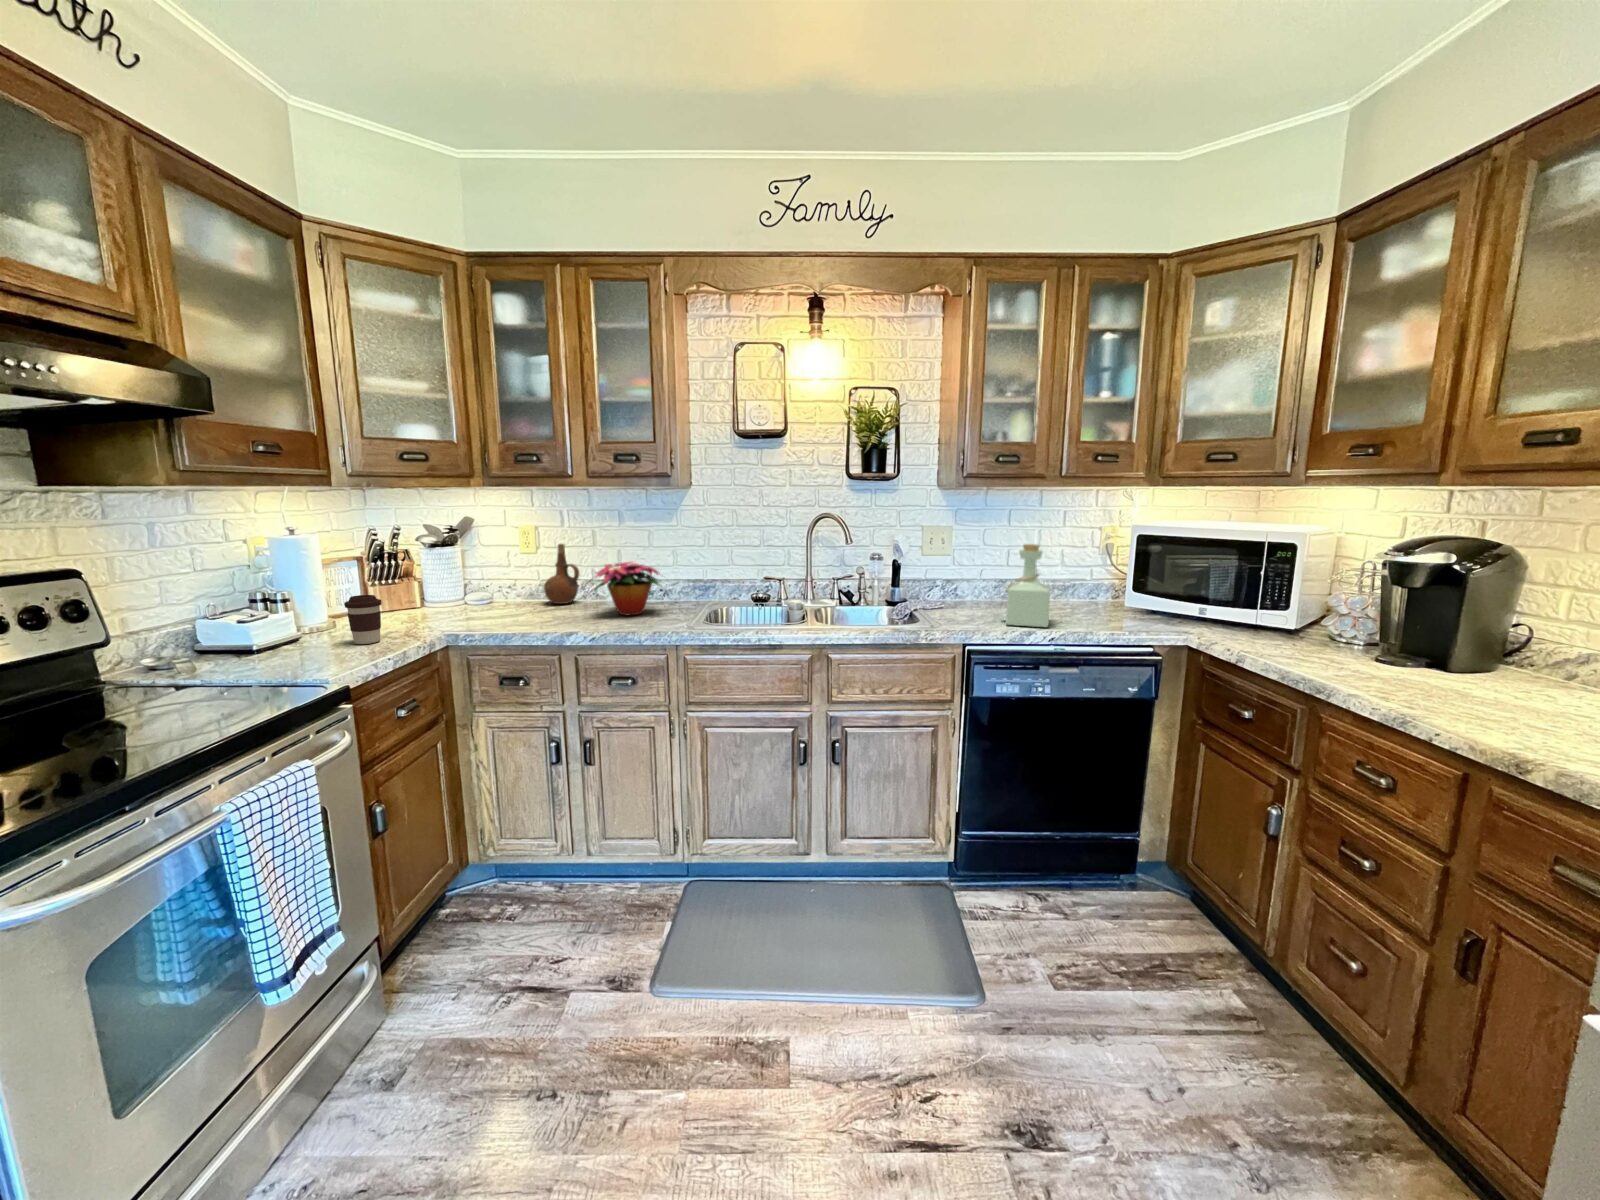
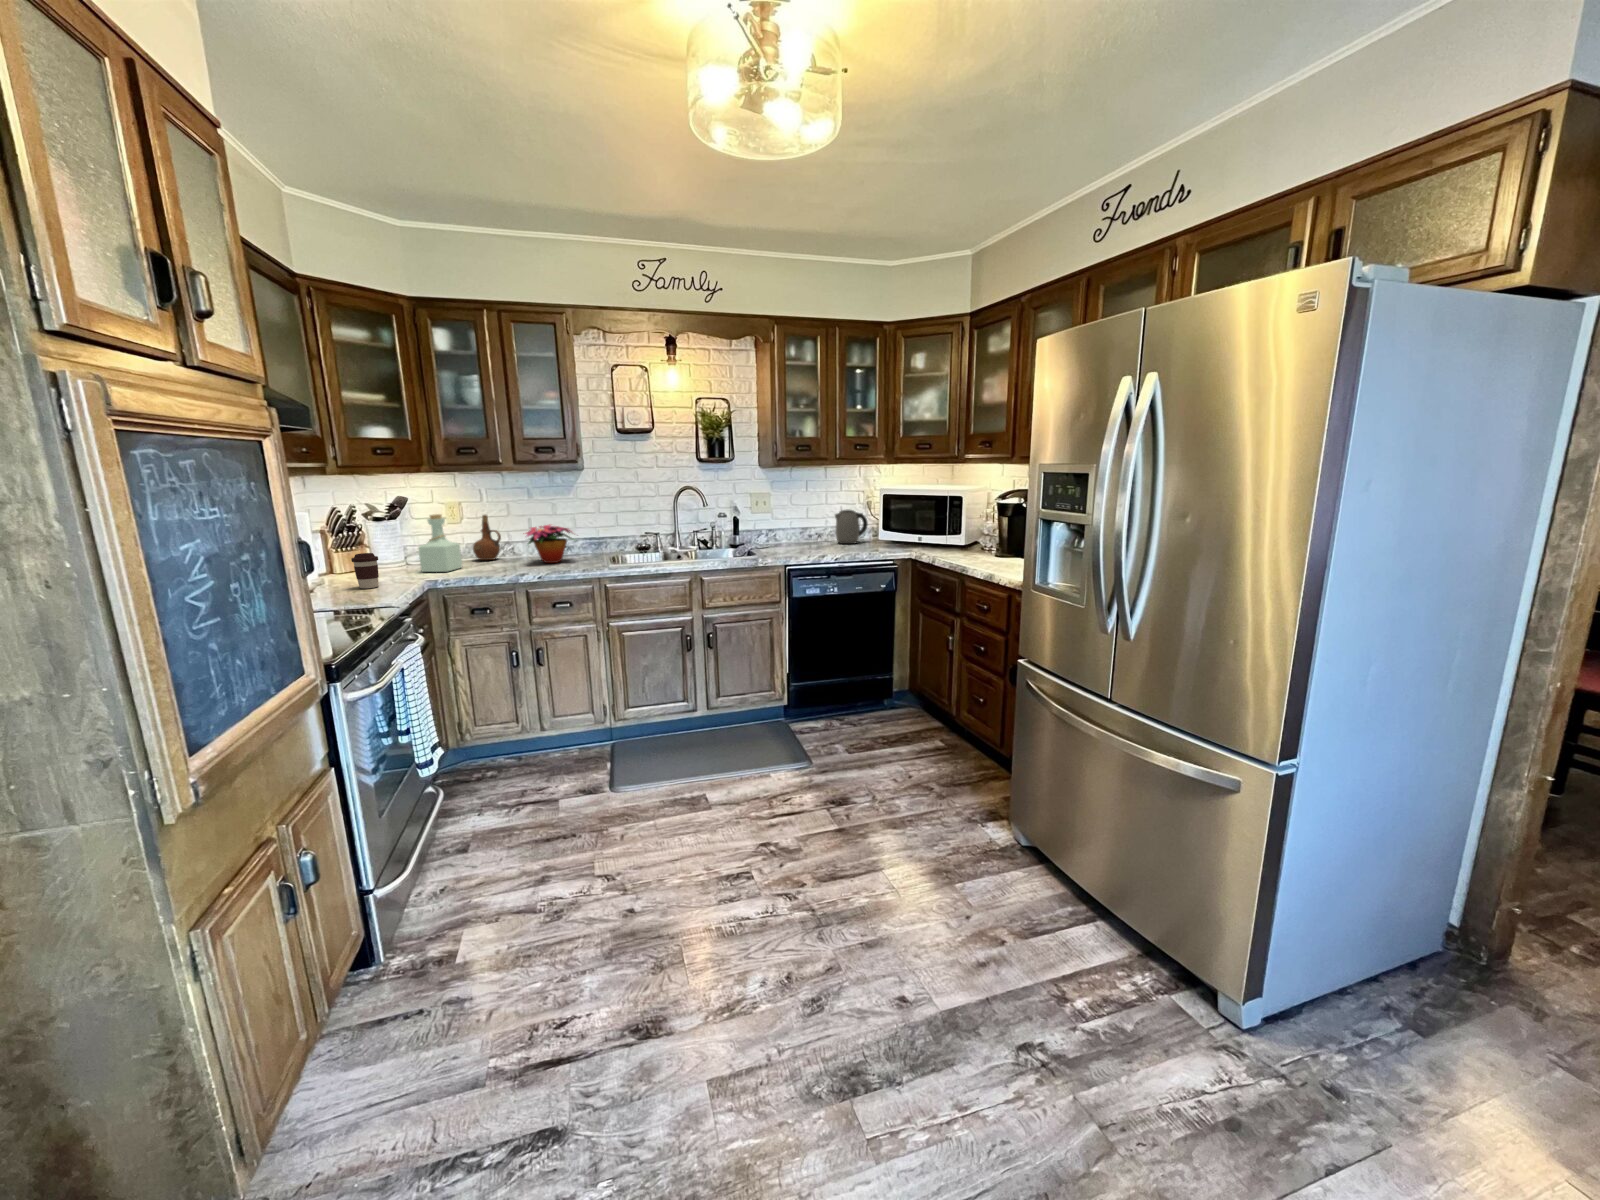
bottle: present [1001,544,1050,627] -> present [418,514,462,572]
kettle: none [1052,555,1107,609] -> present [835,510,868,544]

